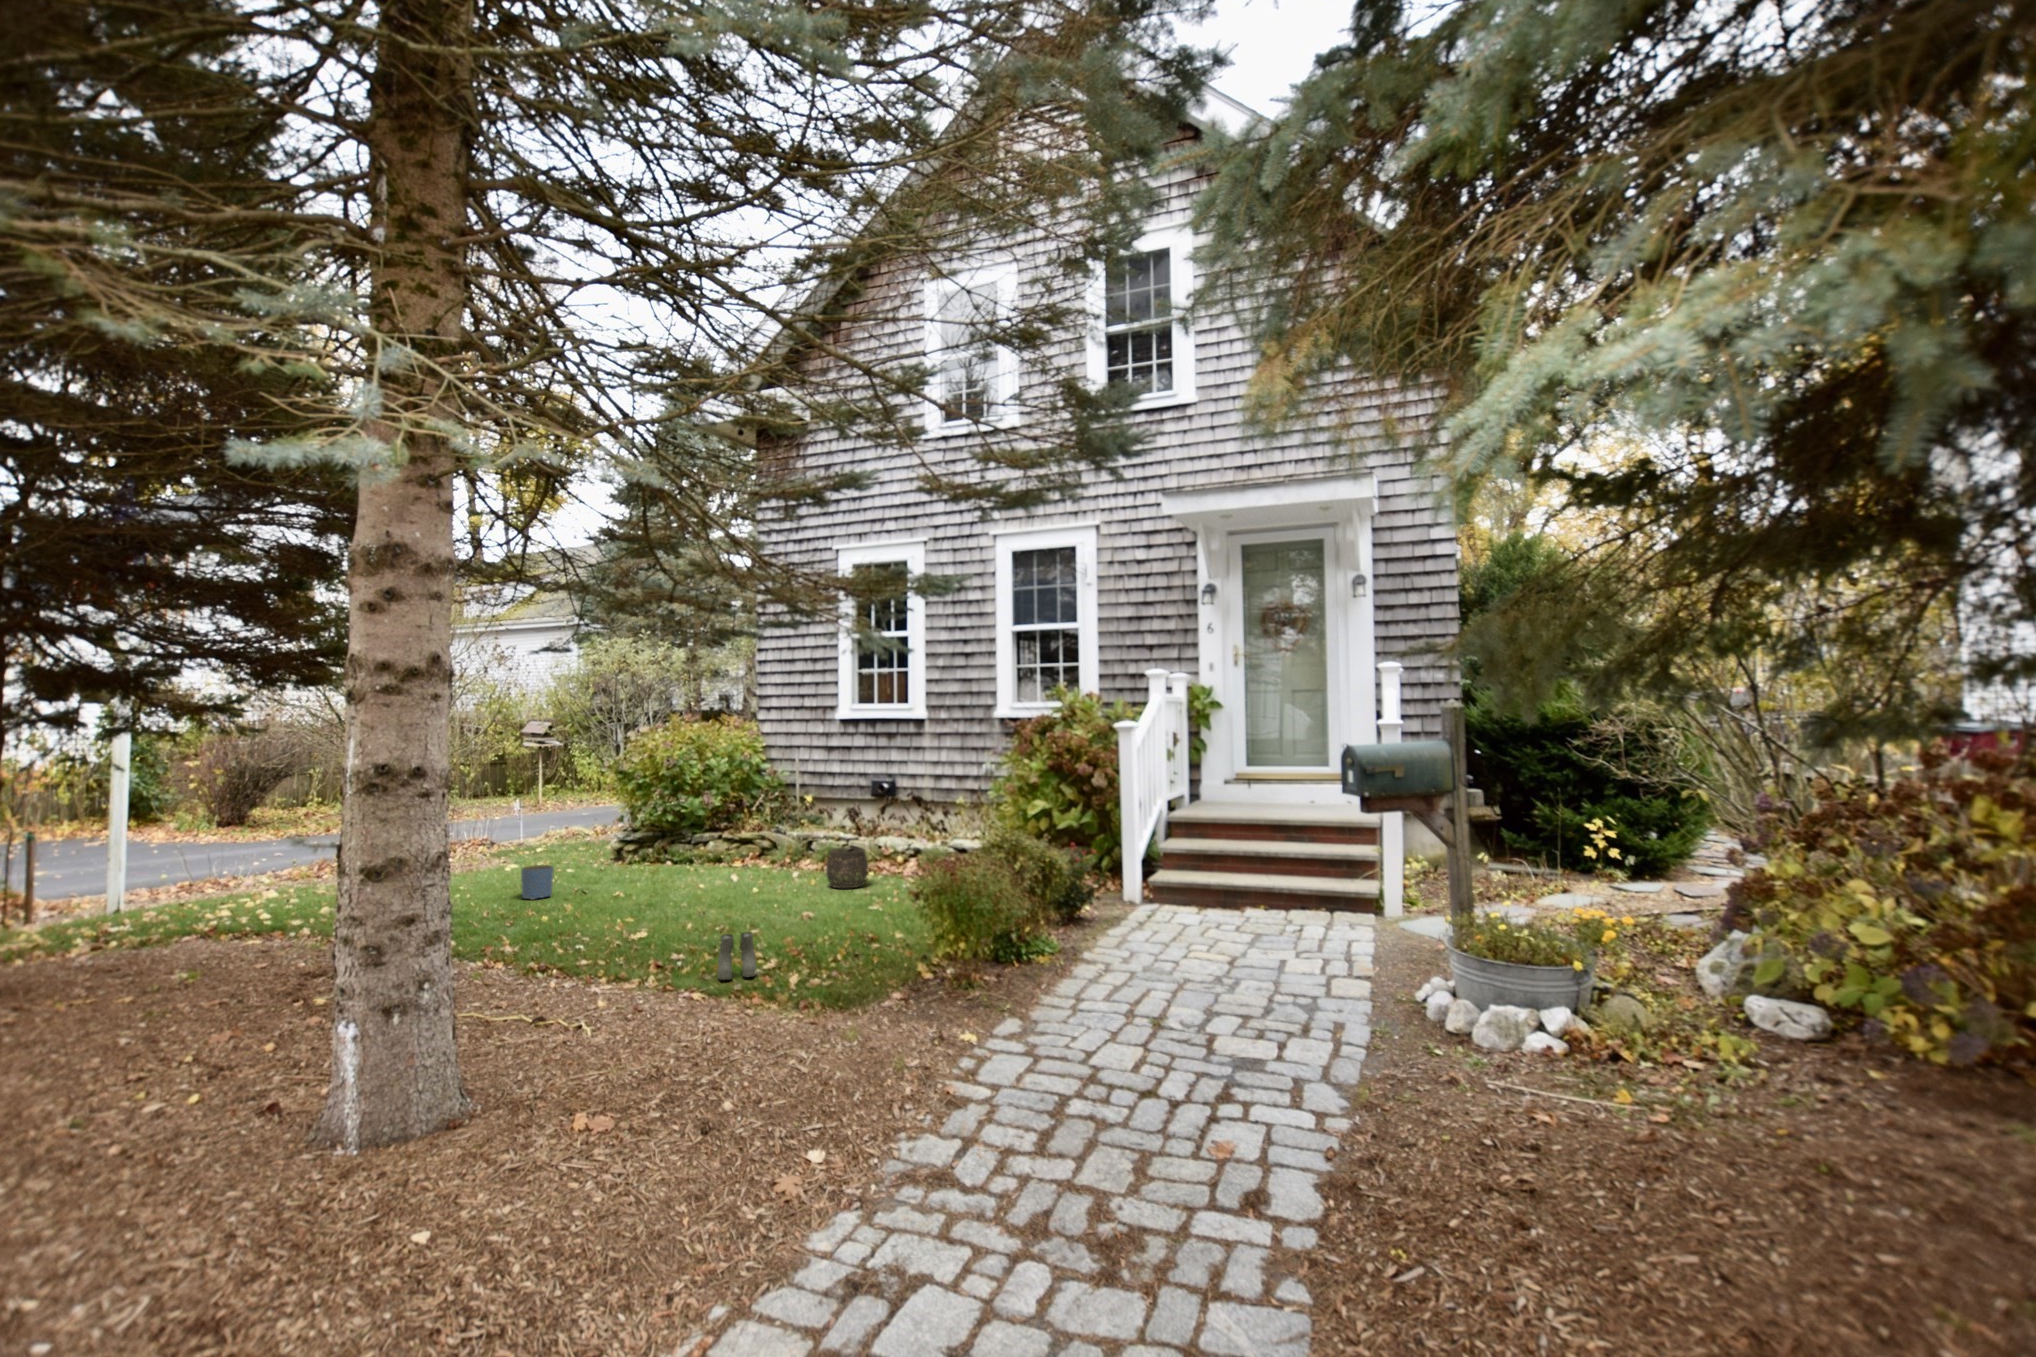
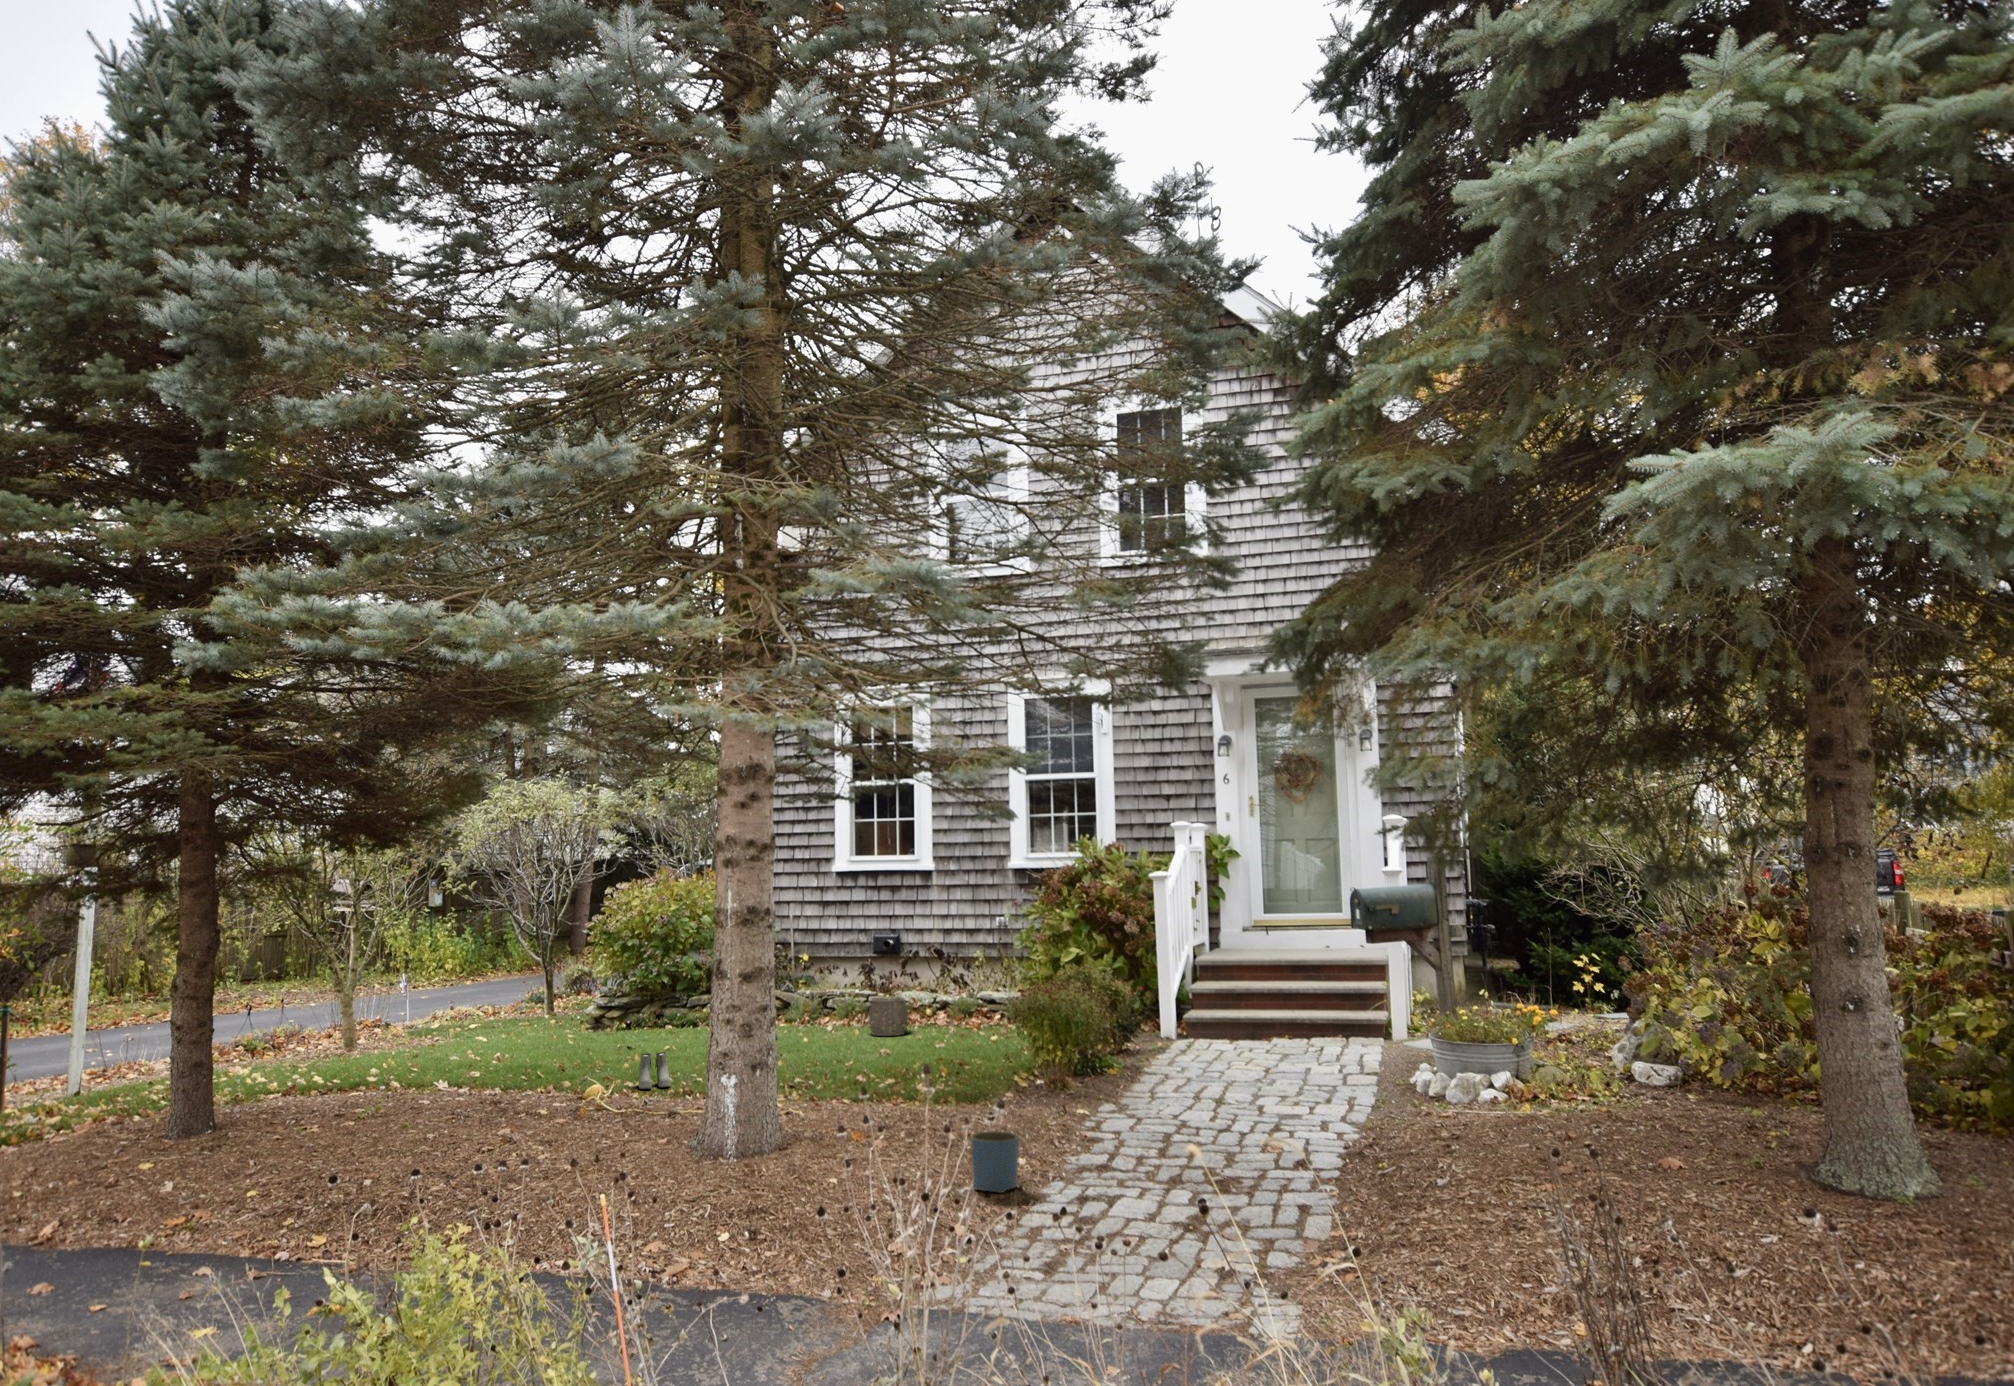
planter: present [521,865,554,900] -> present [971,1131,1019,1193]
boots: present [718,932,756,980] -> present [638,1052,670,1089]

